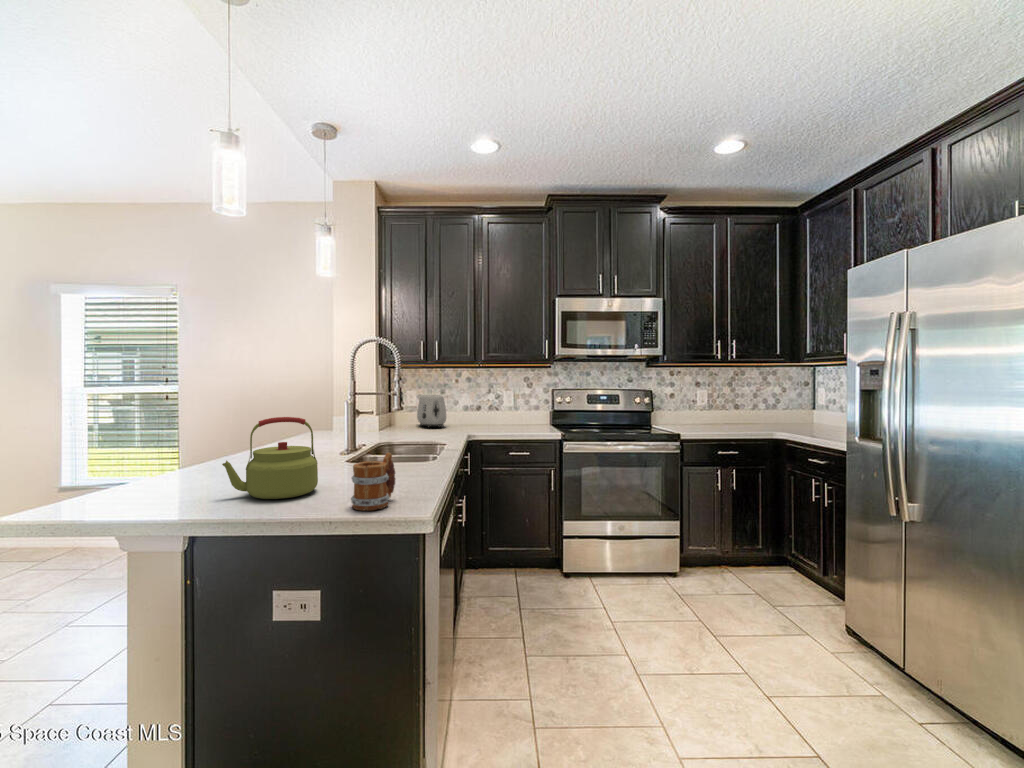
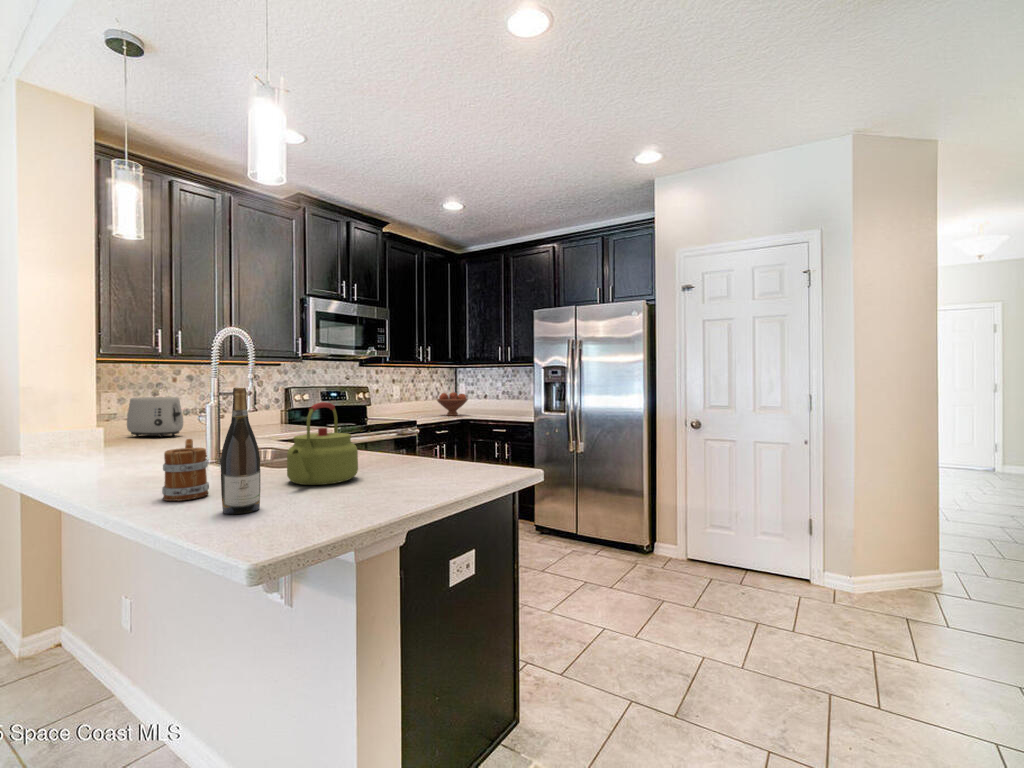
fruit bowl: none [754,402,802,434] -> present [437,392,468,416]
wine bottle: none [118,404,155,510] -> present [221,388,260,514]
mug: present [351,453,395,510] -> present [162,439,209,501]

